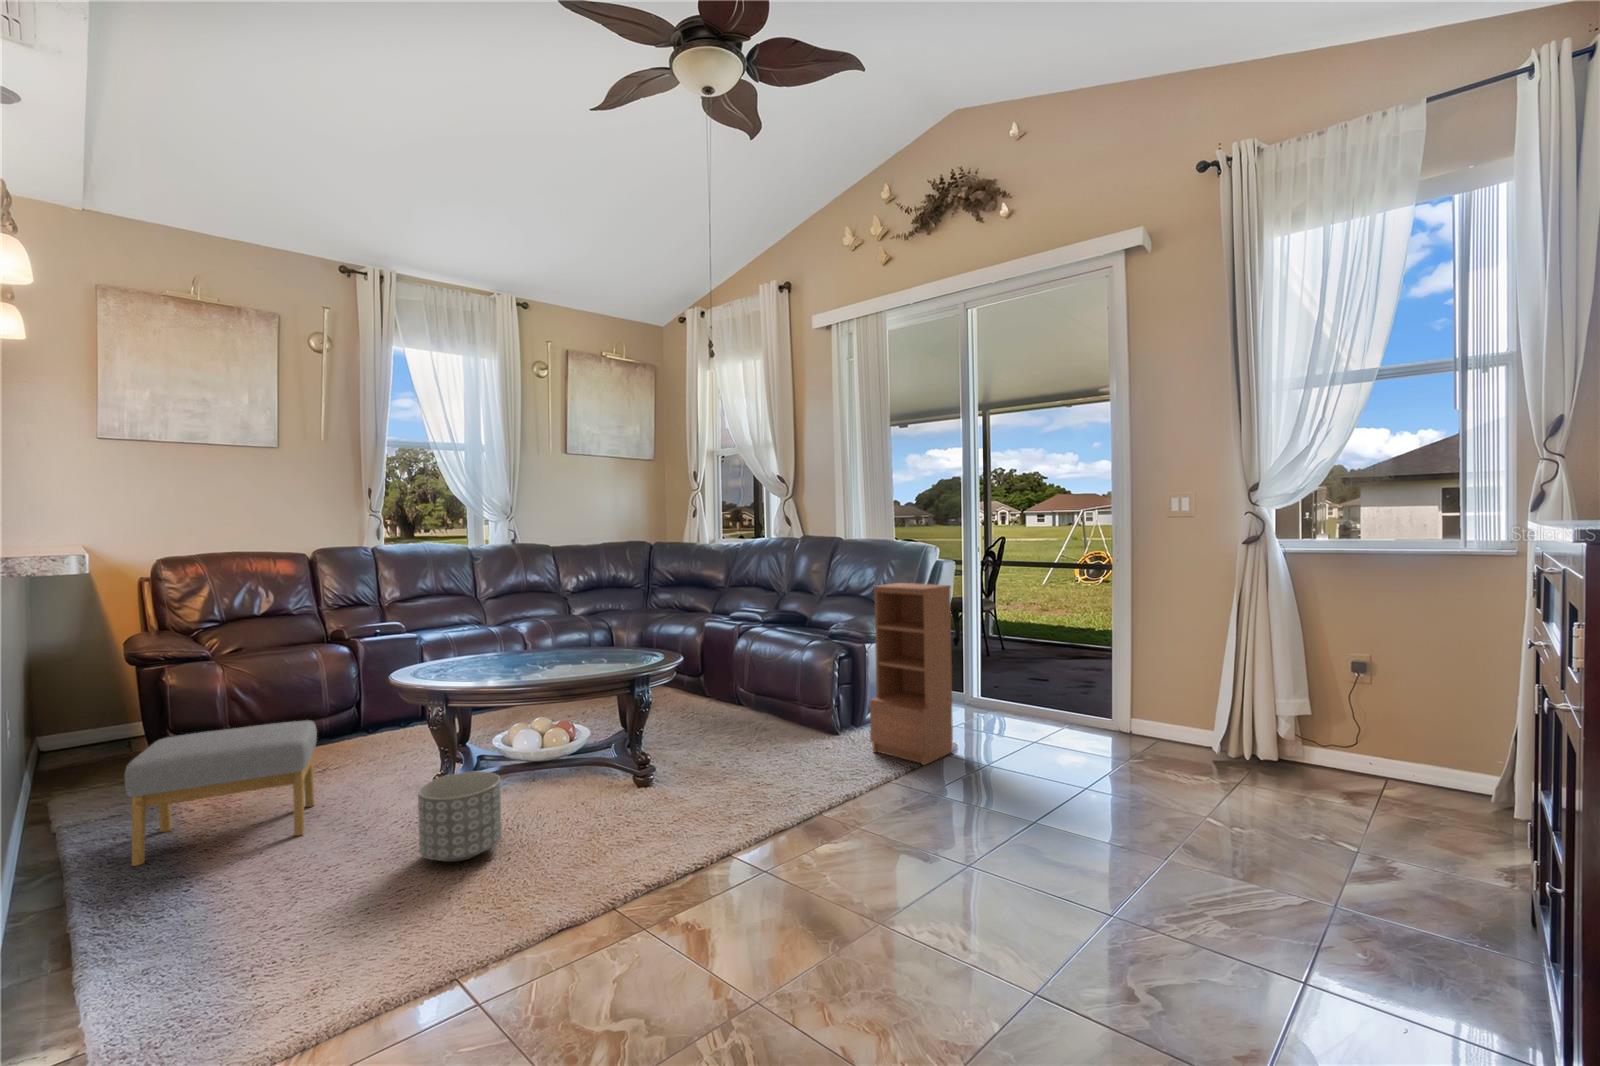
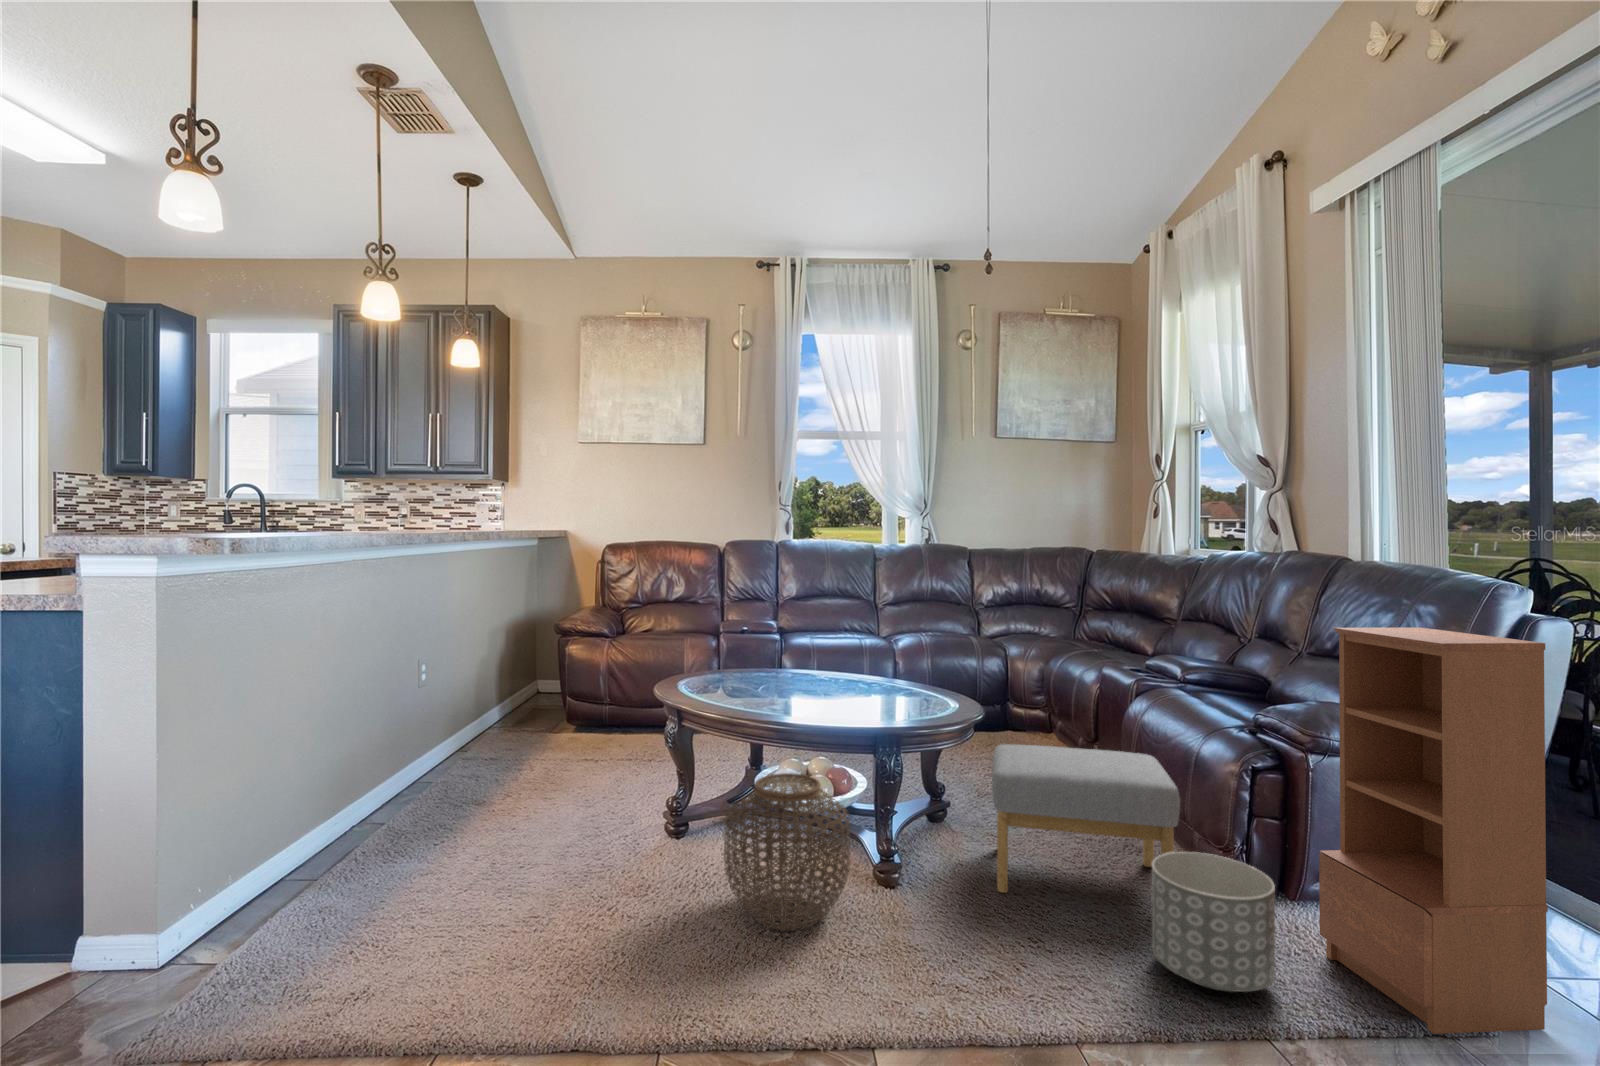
footstool: present [125,720,317,866] -> present [992,744,1180,893]
woven basket: none [553,723,648,833] -> present [724,773,850,930]
planter: present [418,771,502,862] -> present [1152,852,1275,992]

